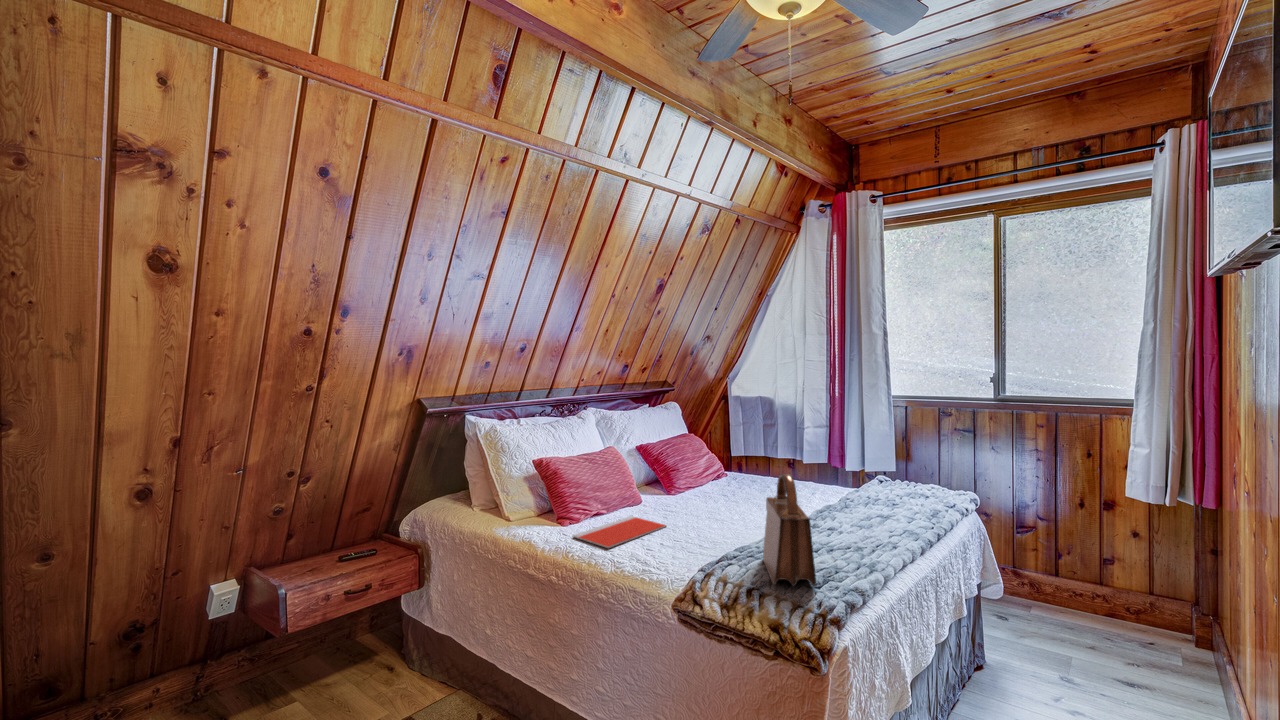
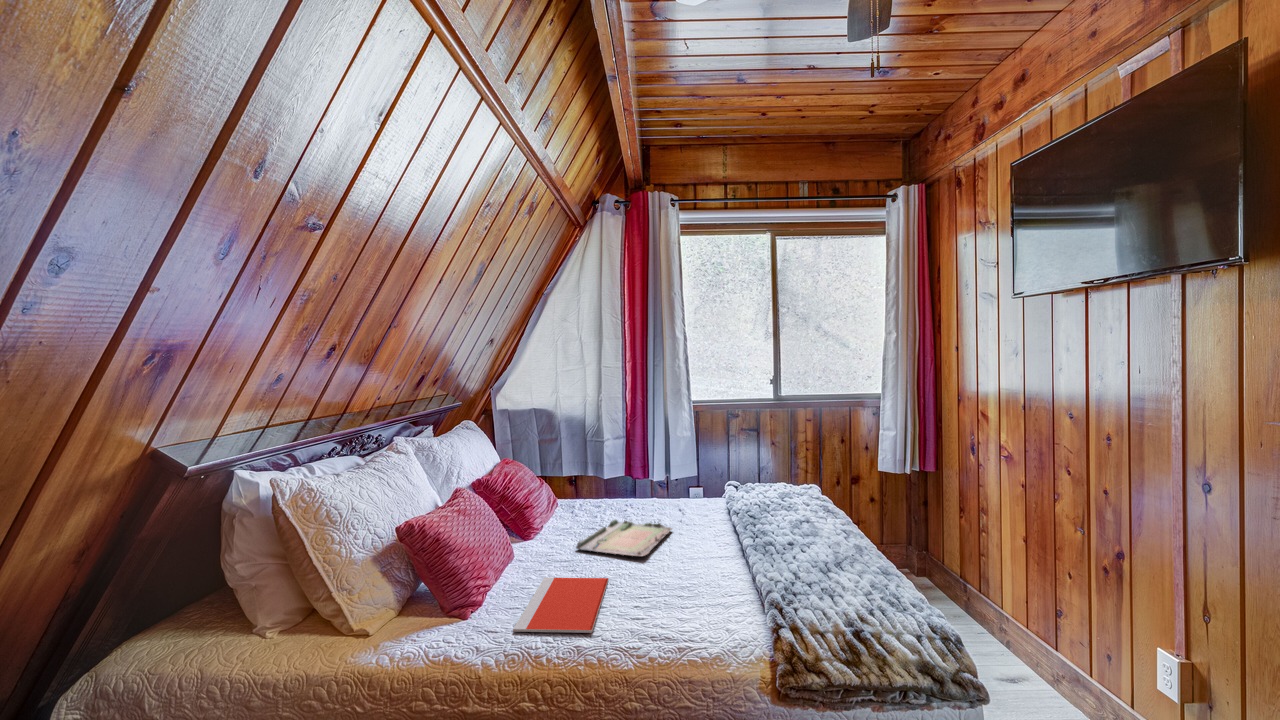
handbag: present [763,474,816,587] -> none [797,484,898,619]
tray: none [677,491,769,518] -> present [576,519,672,556]

